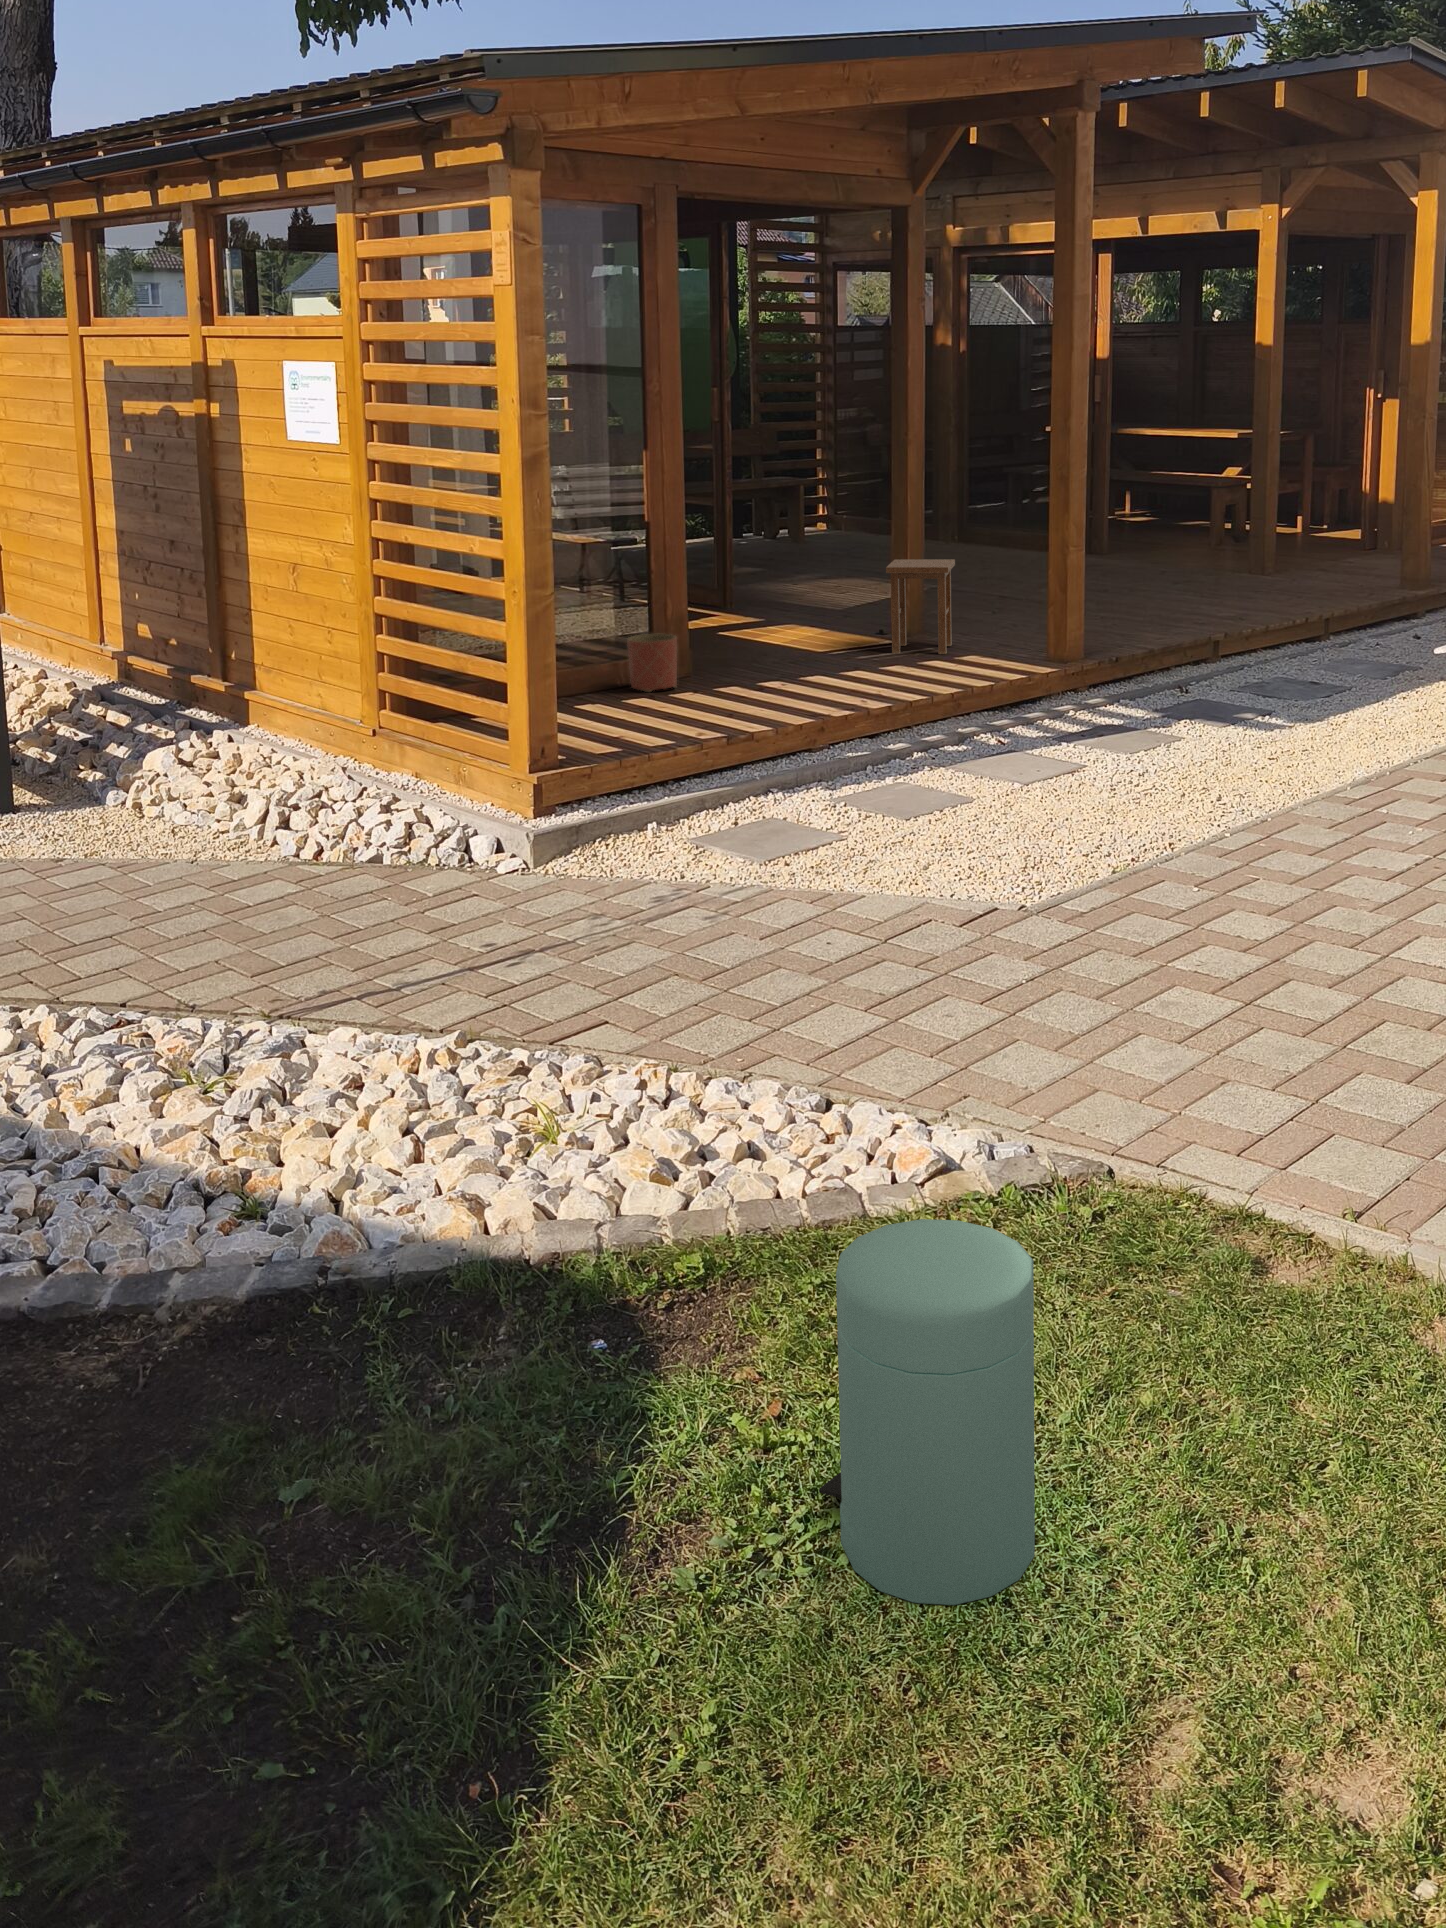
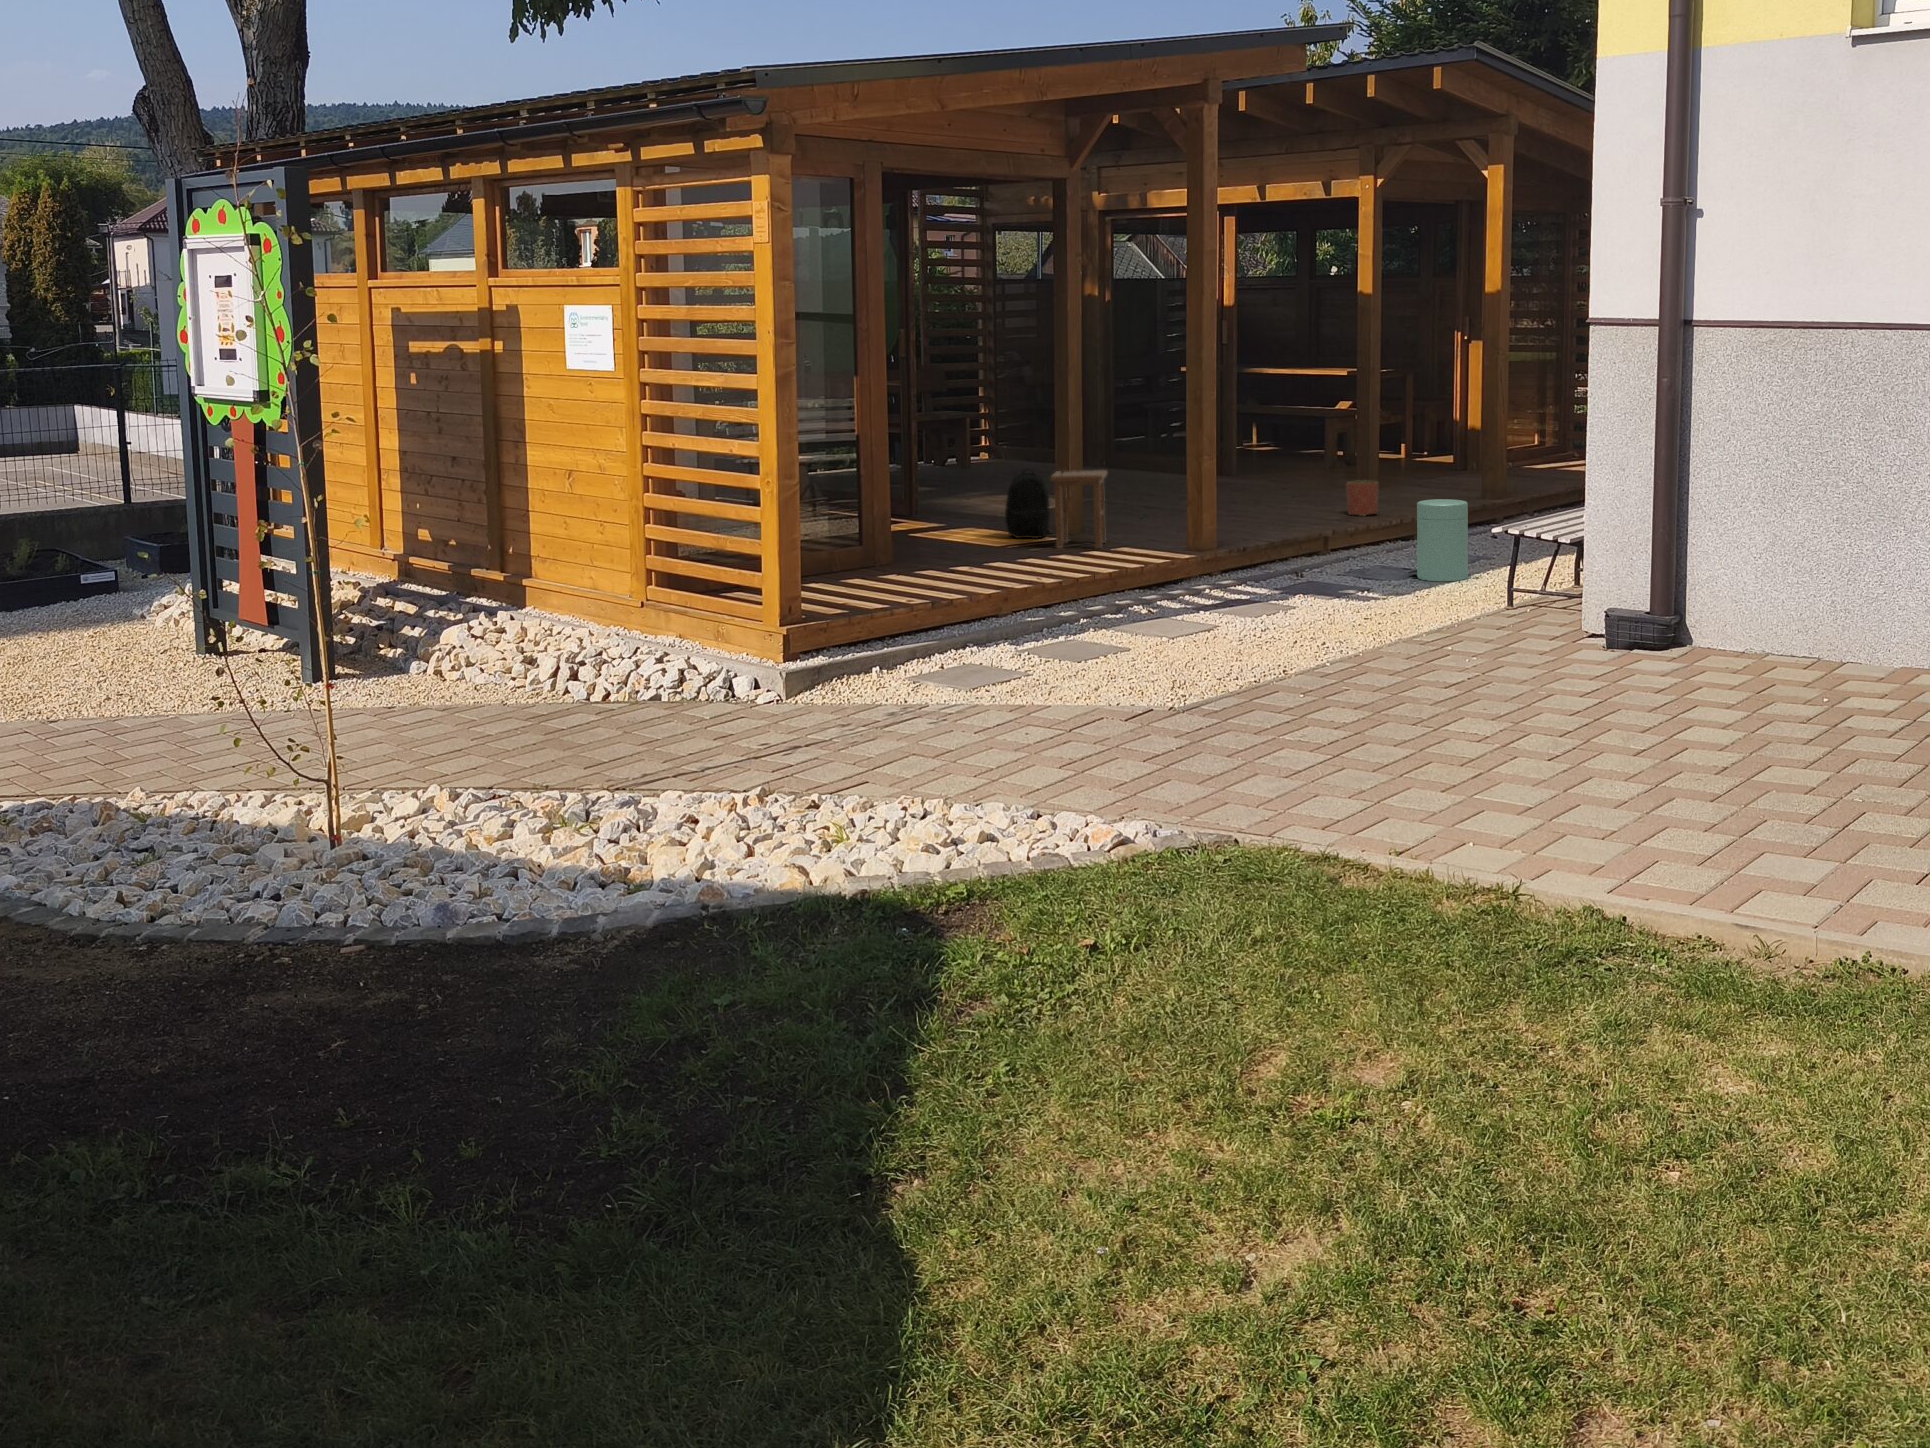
backpack: none [833,554,887,638] -> present [1005,469,1050,538]
planter: present [627,634,677,692] -> present [1346,480,1378,516]
trash can: present [819,1219,1035,1605] -> present [1408,499,1468,581]

